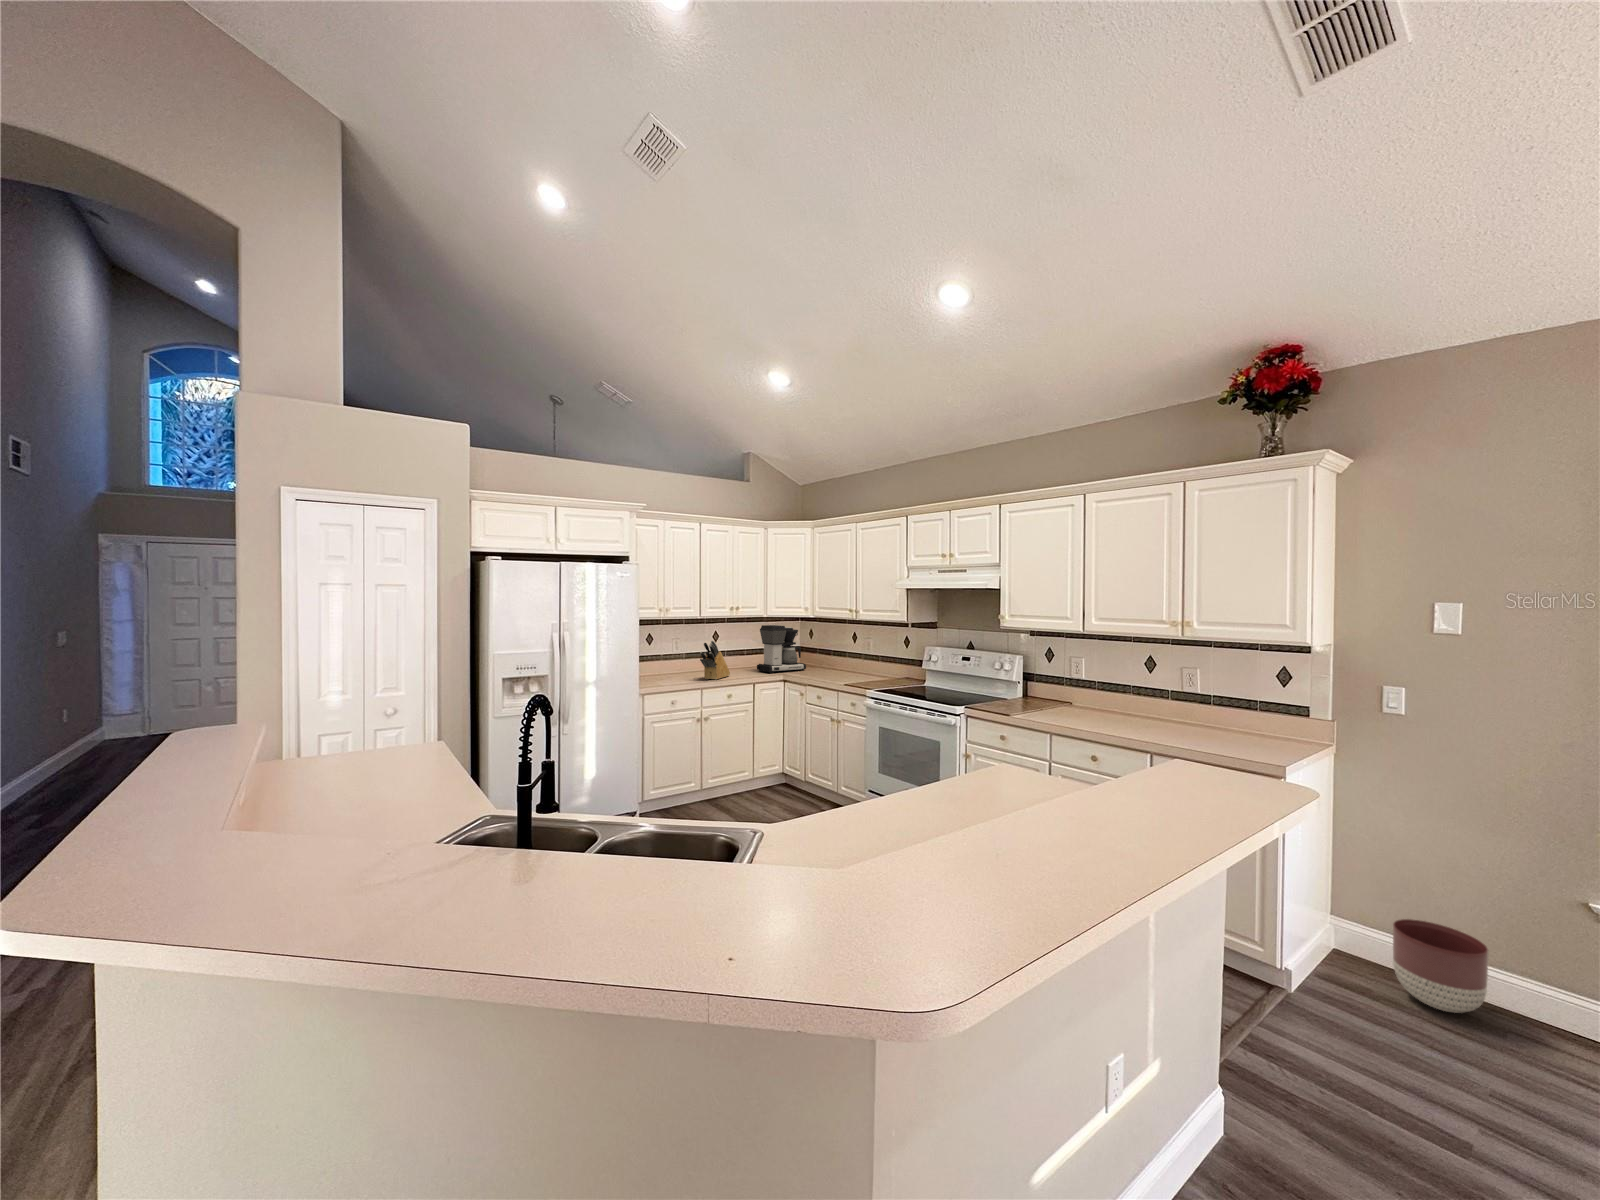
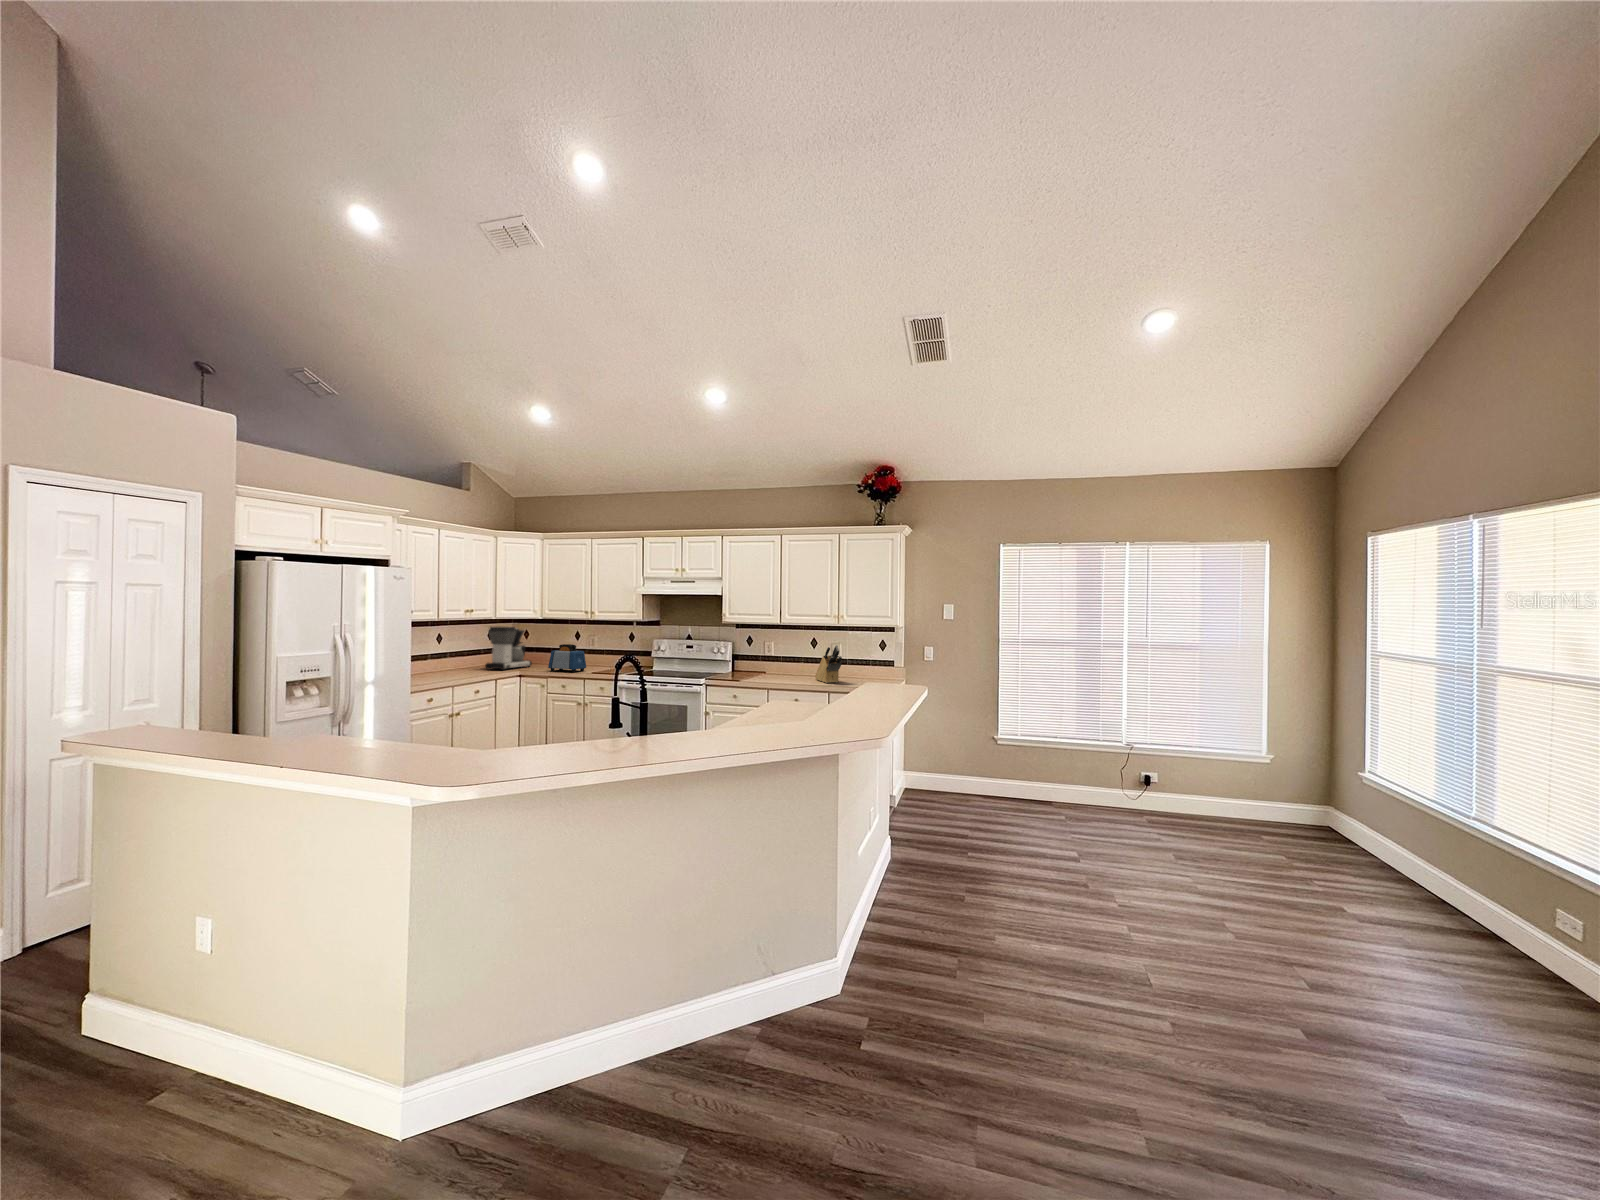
knife block: present [700,641,730,680] -> present [815,645,842,683]
toaster: none [810,648,849,681] -> present [548,644,586,672]
planter: present [1393,919,1488,1013] -> none [929,762,963,800]

